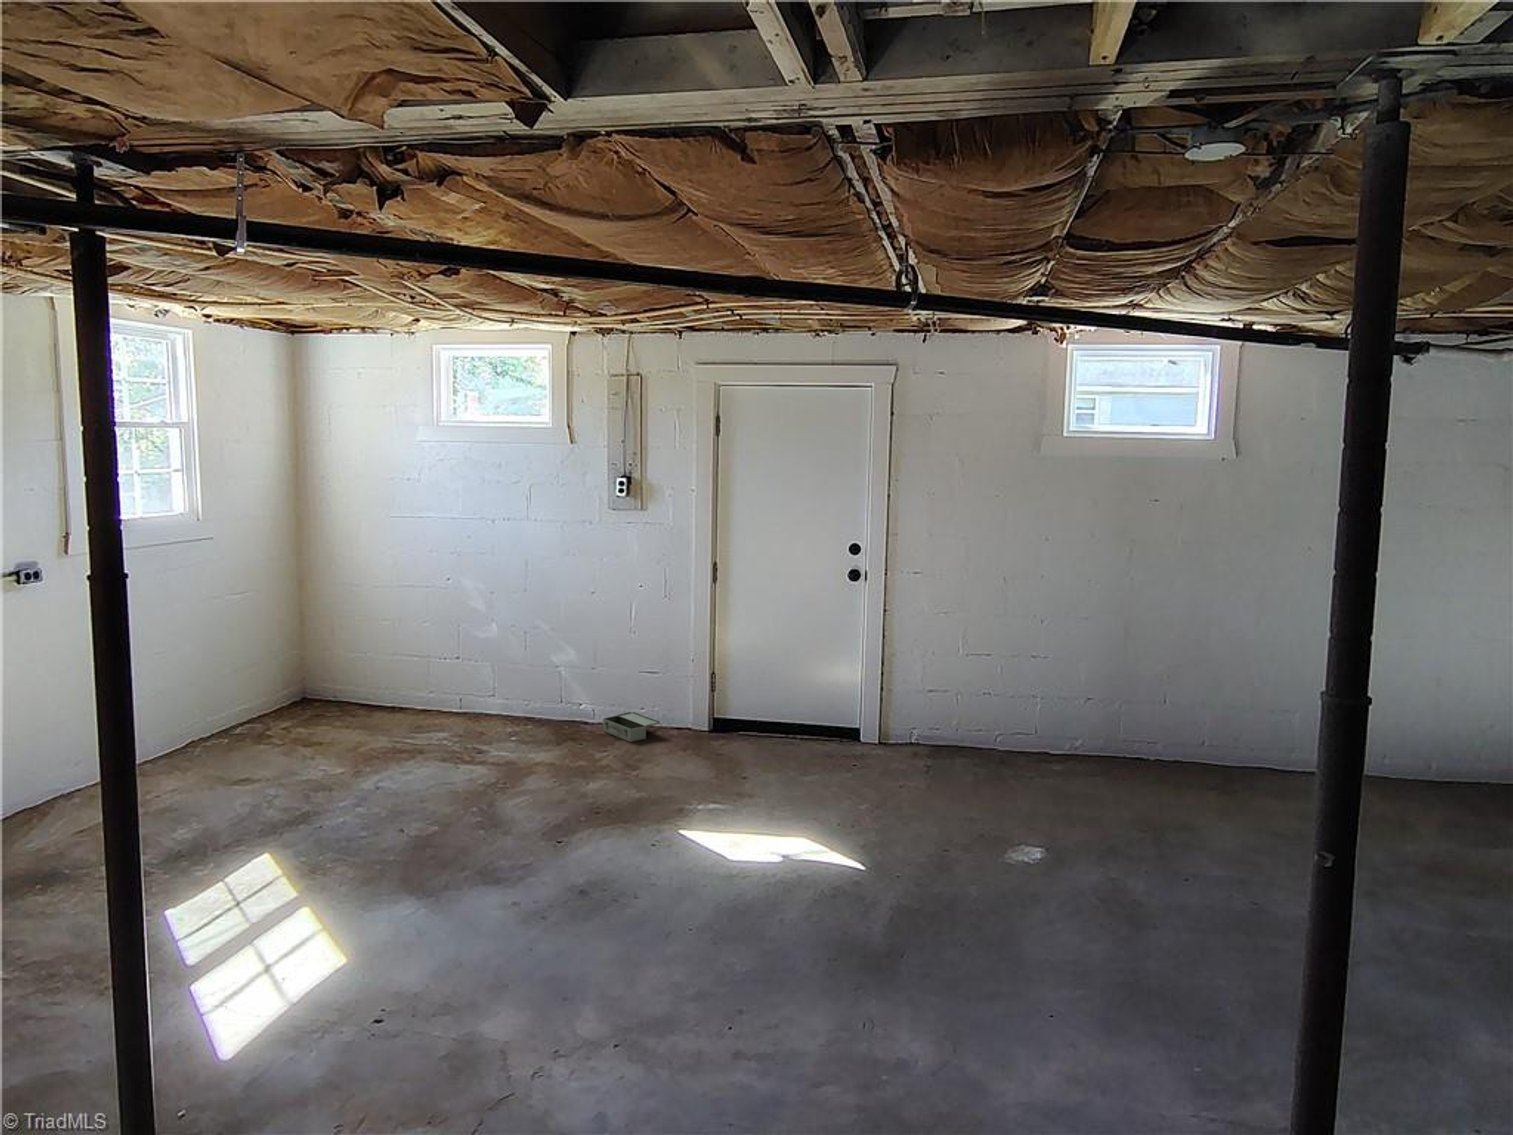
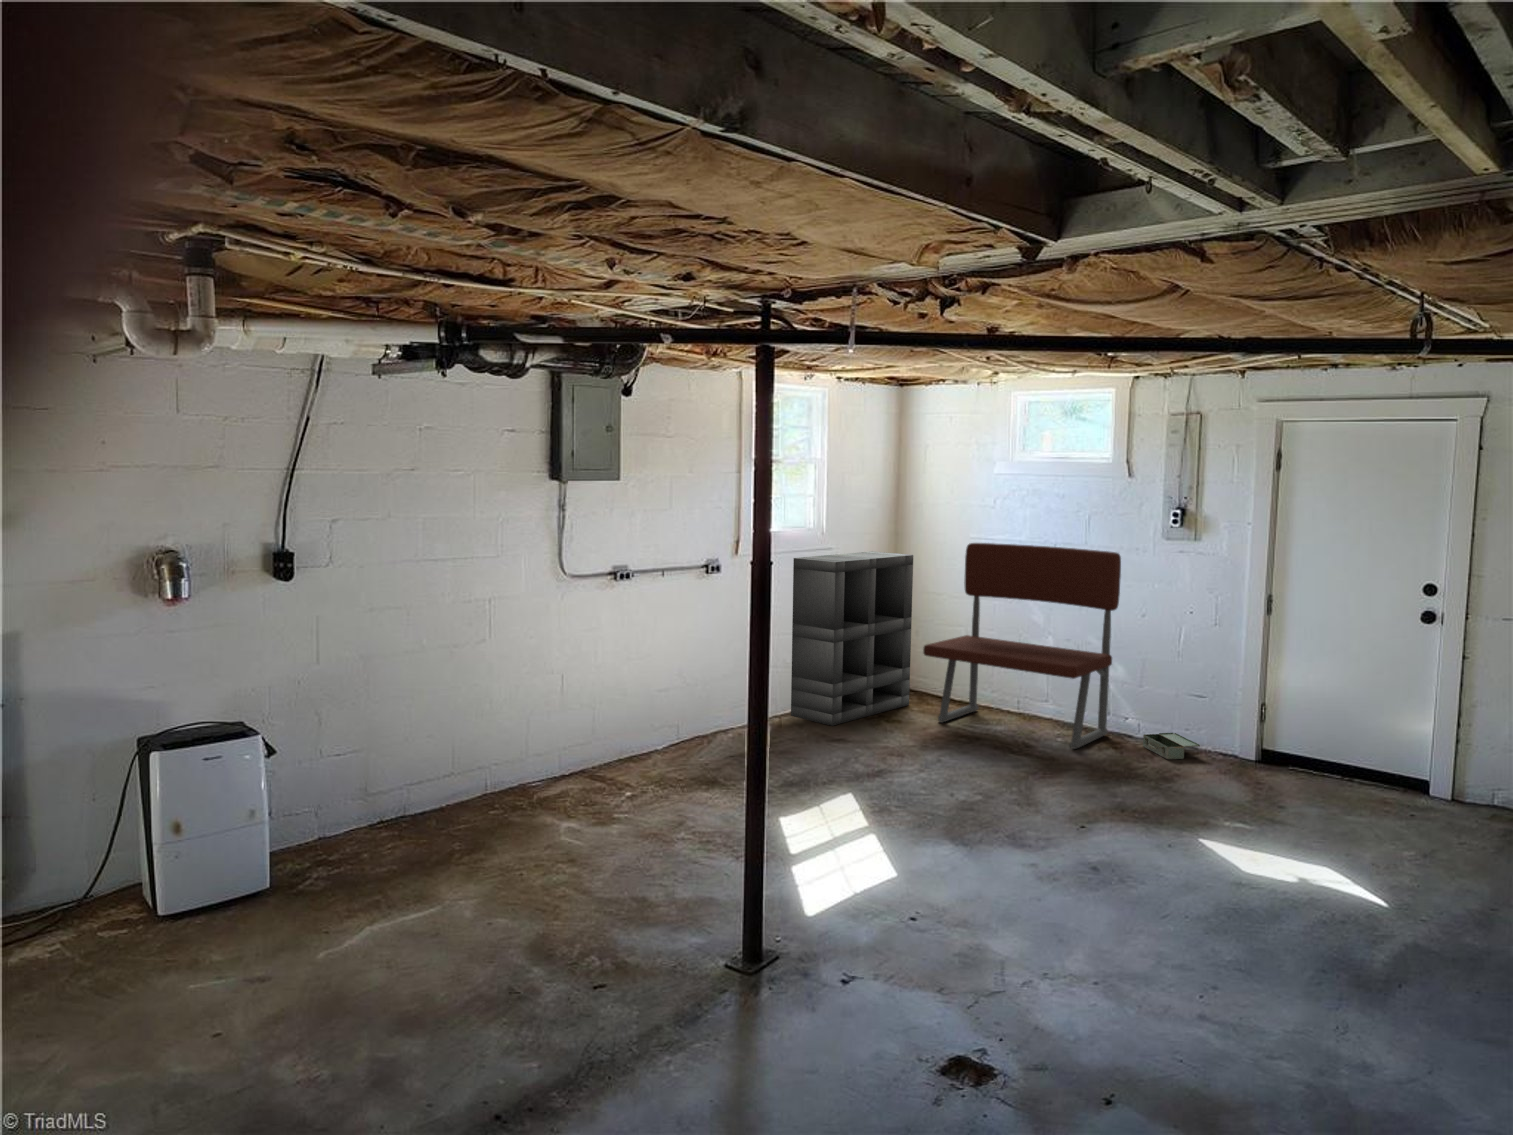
bench: none [348,521,569,746] -> present [923,543,1121,749]
shelving unit: none [157,537,331,764] -> present [791,551,913,726]

